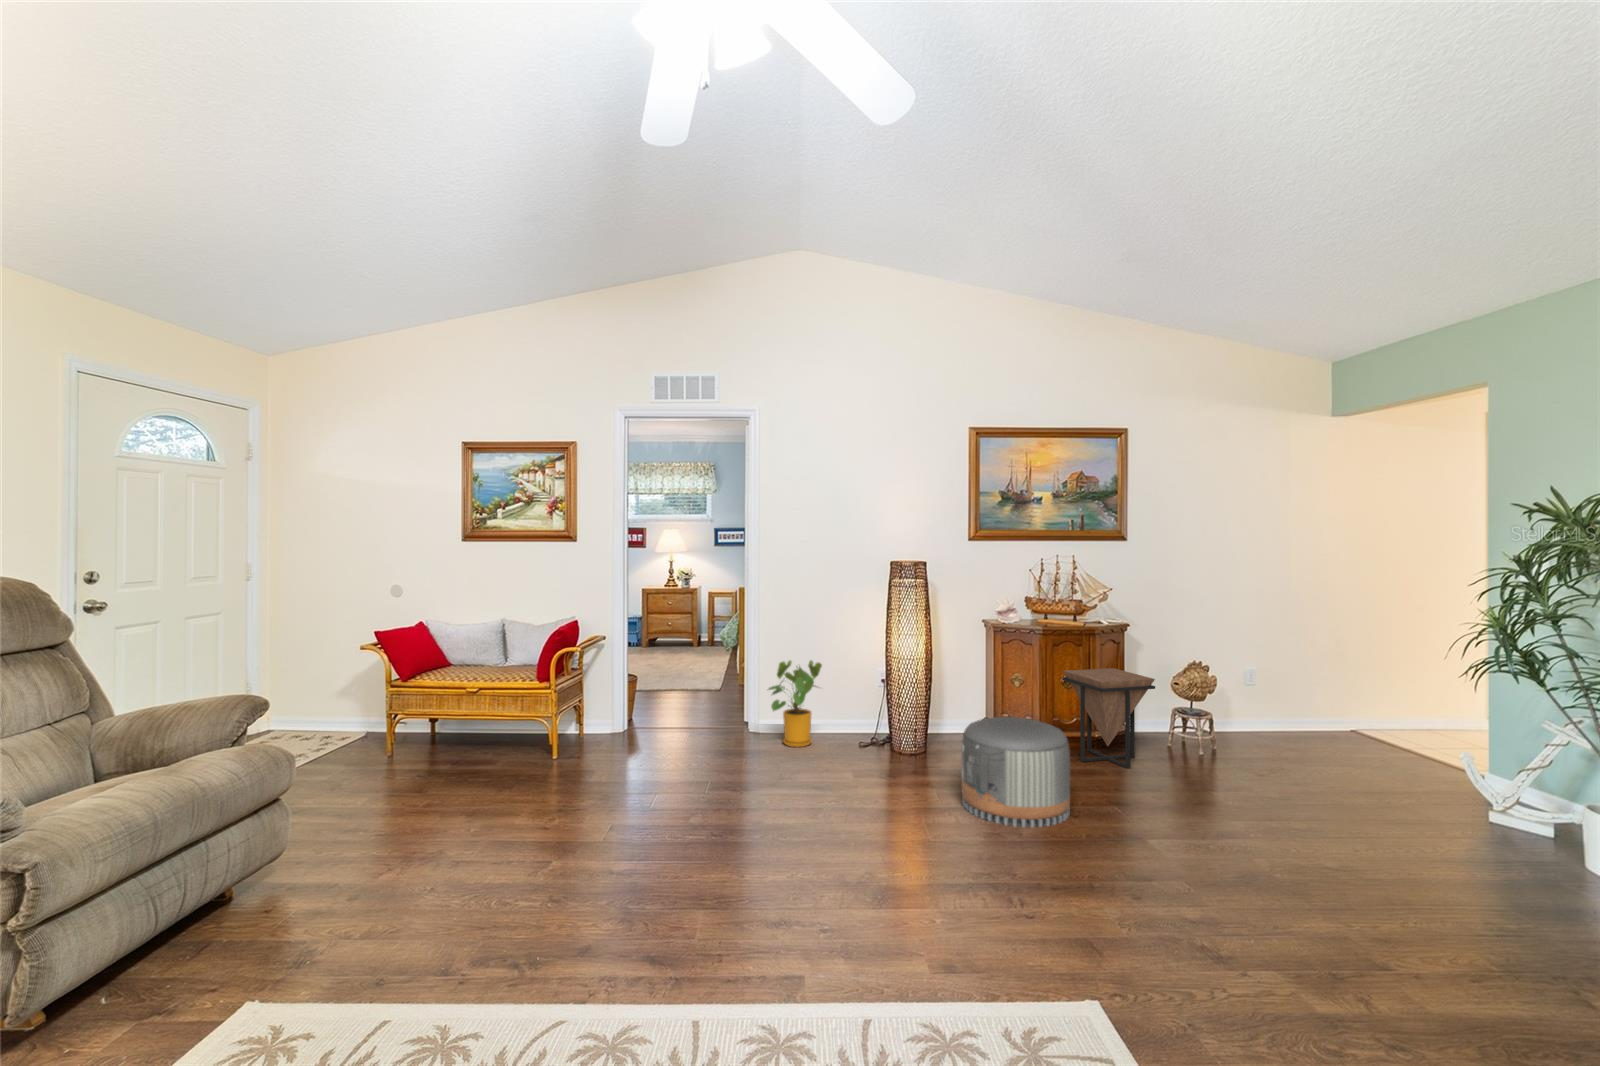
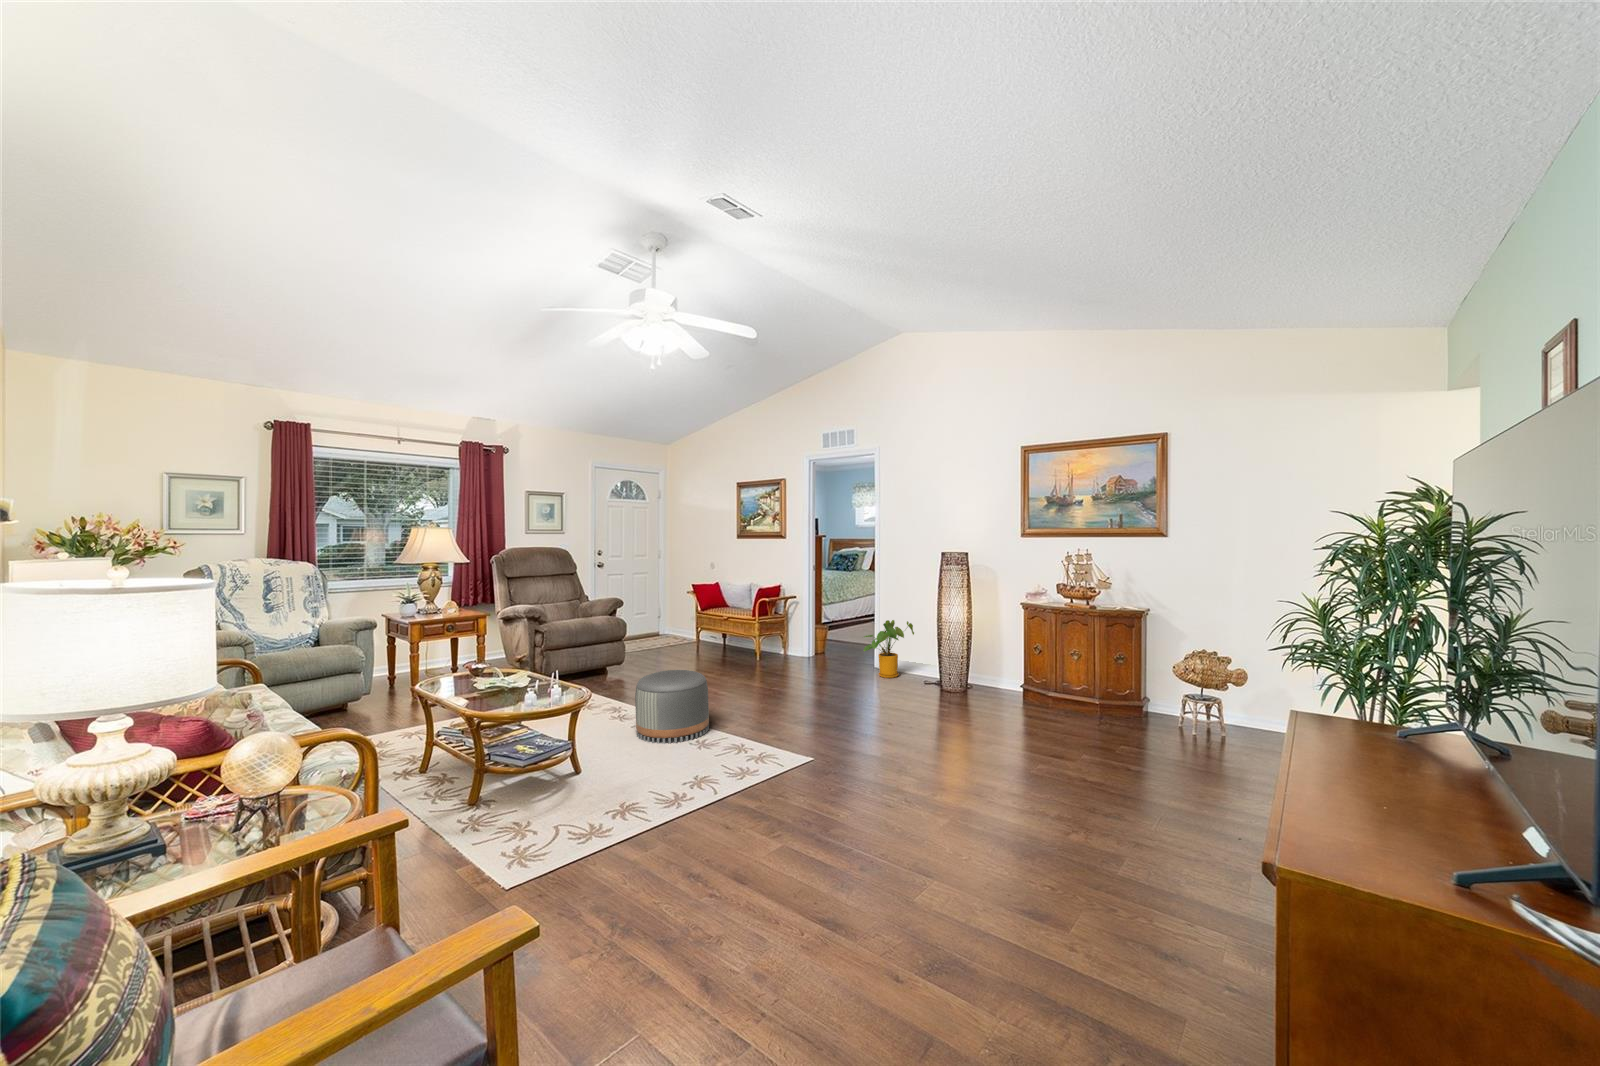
side table: present [1063,668,1155,769] -> none [1055,645,1113,729]
pouf: present [962,717,1070,827] -> present [635,670,709,743]

